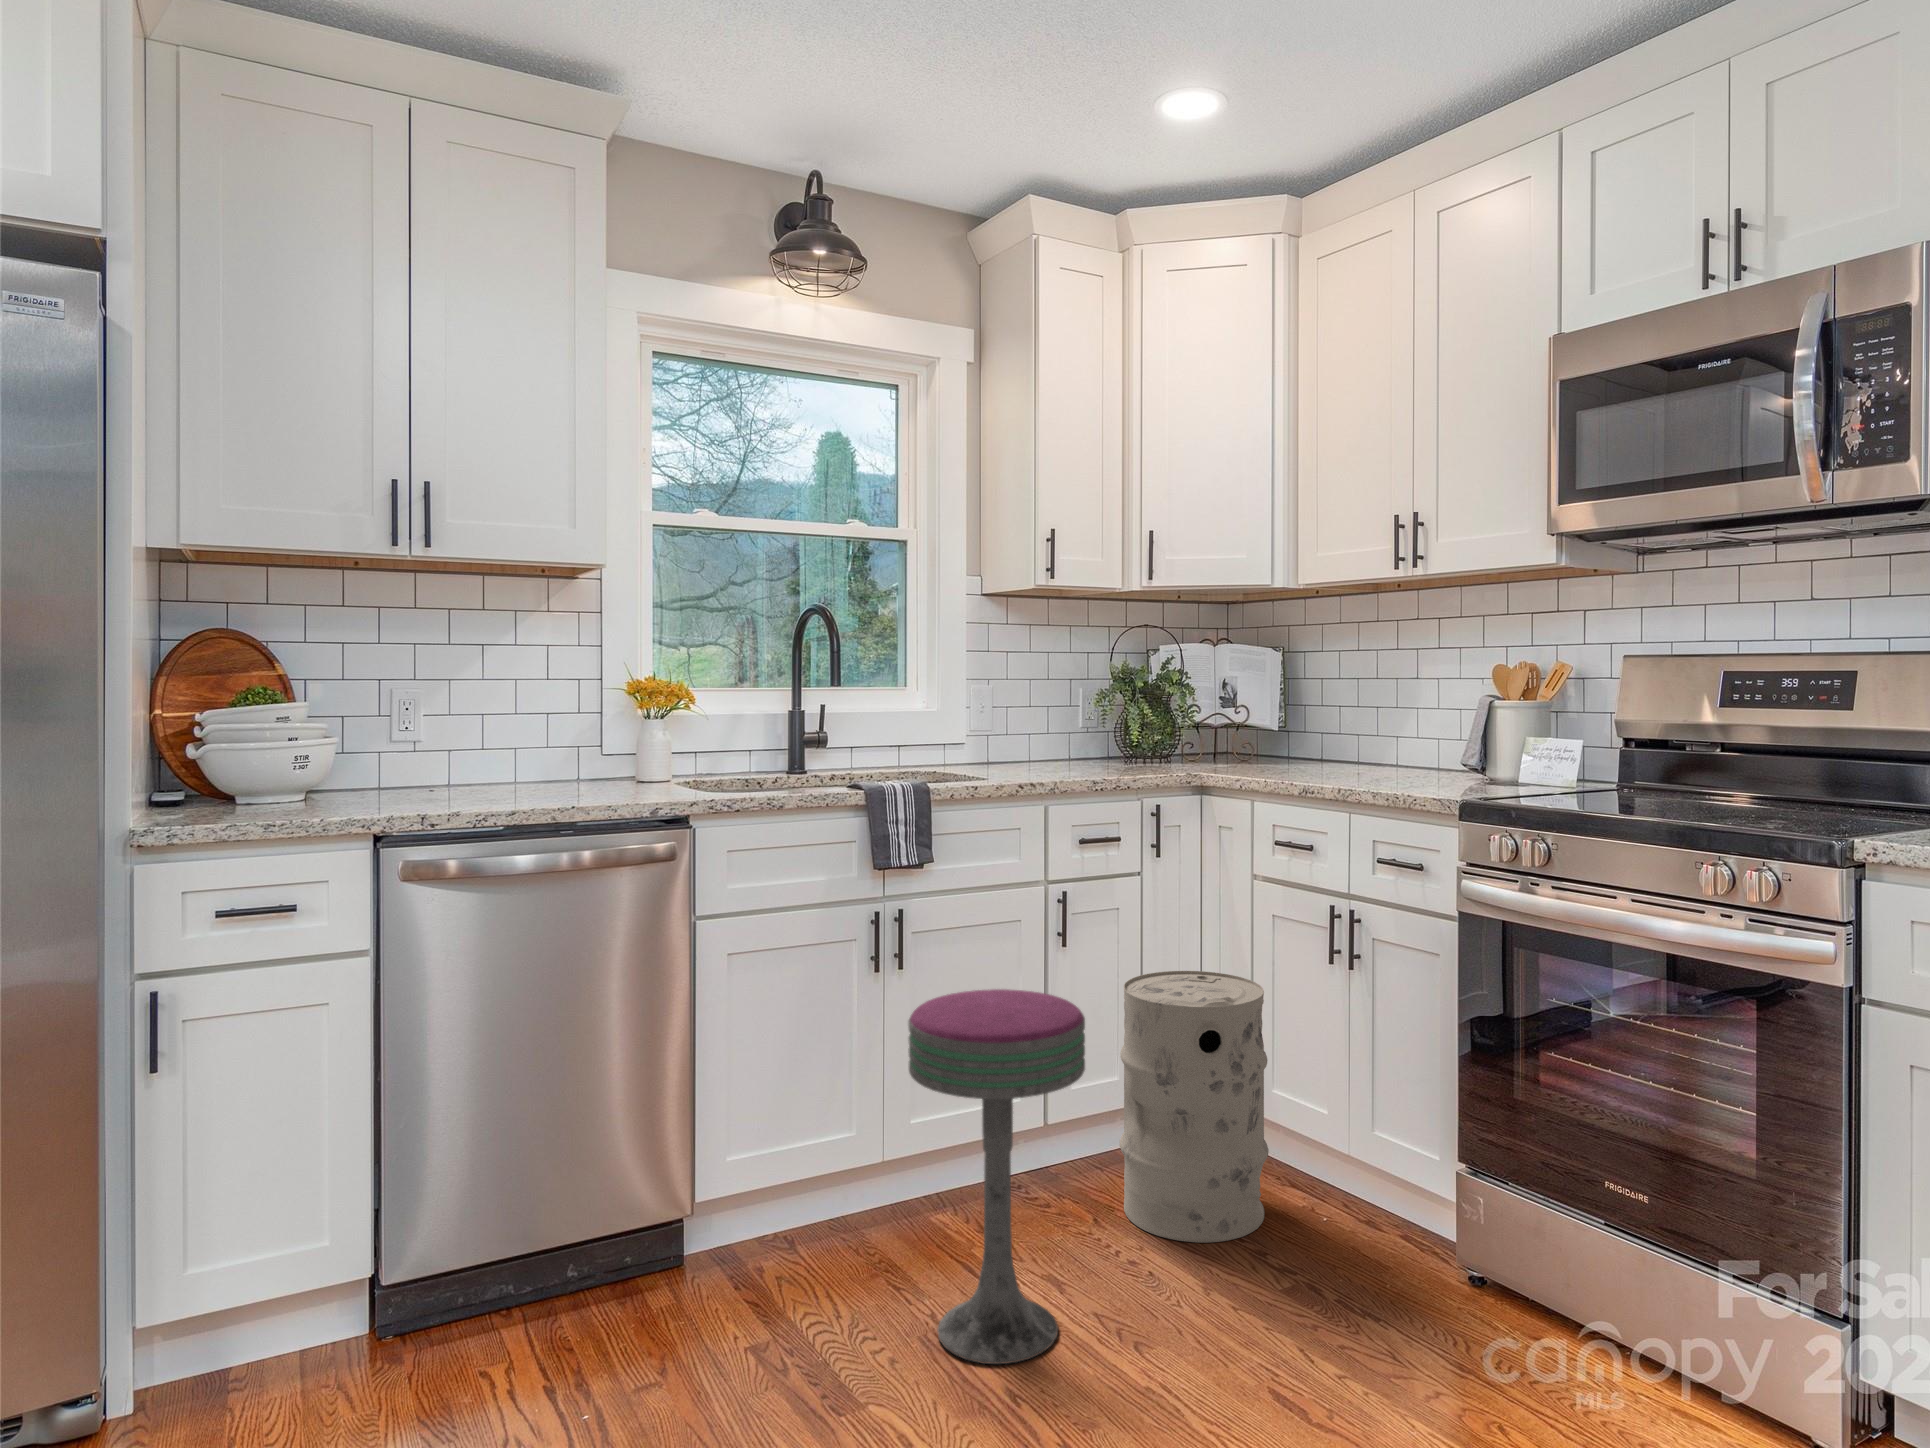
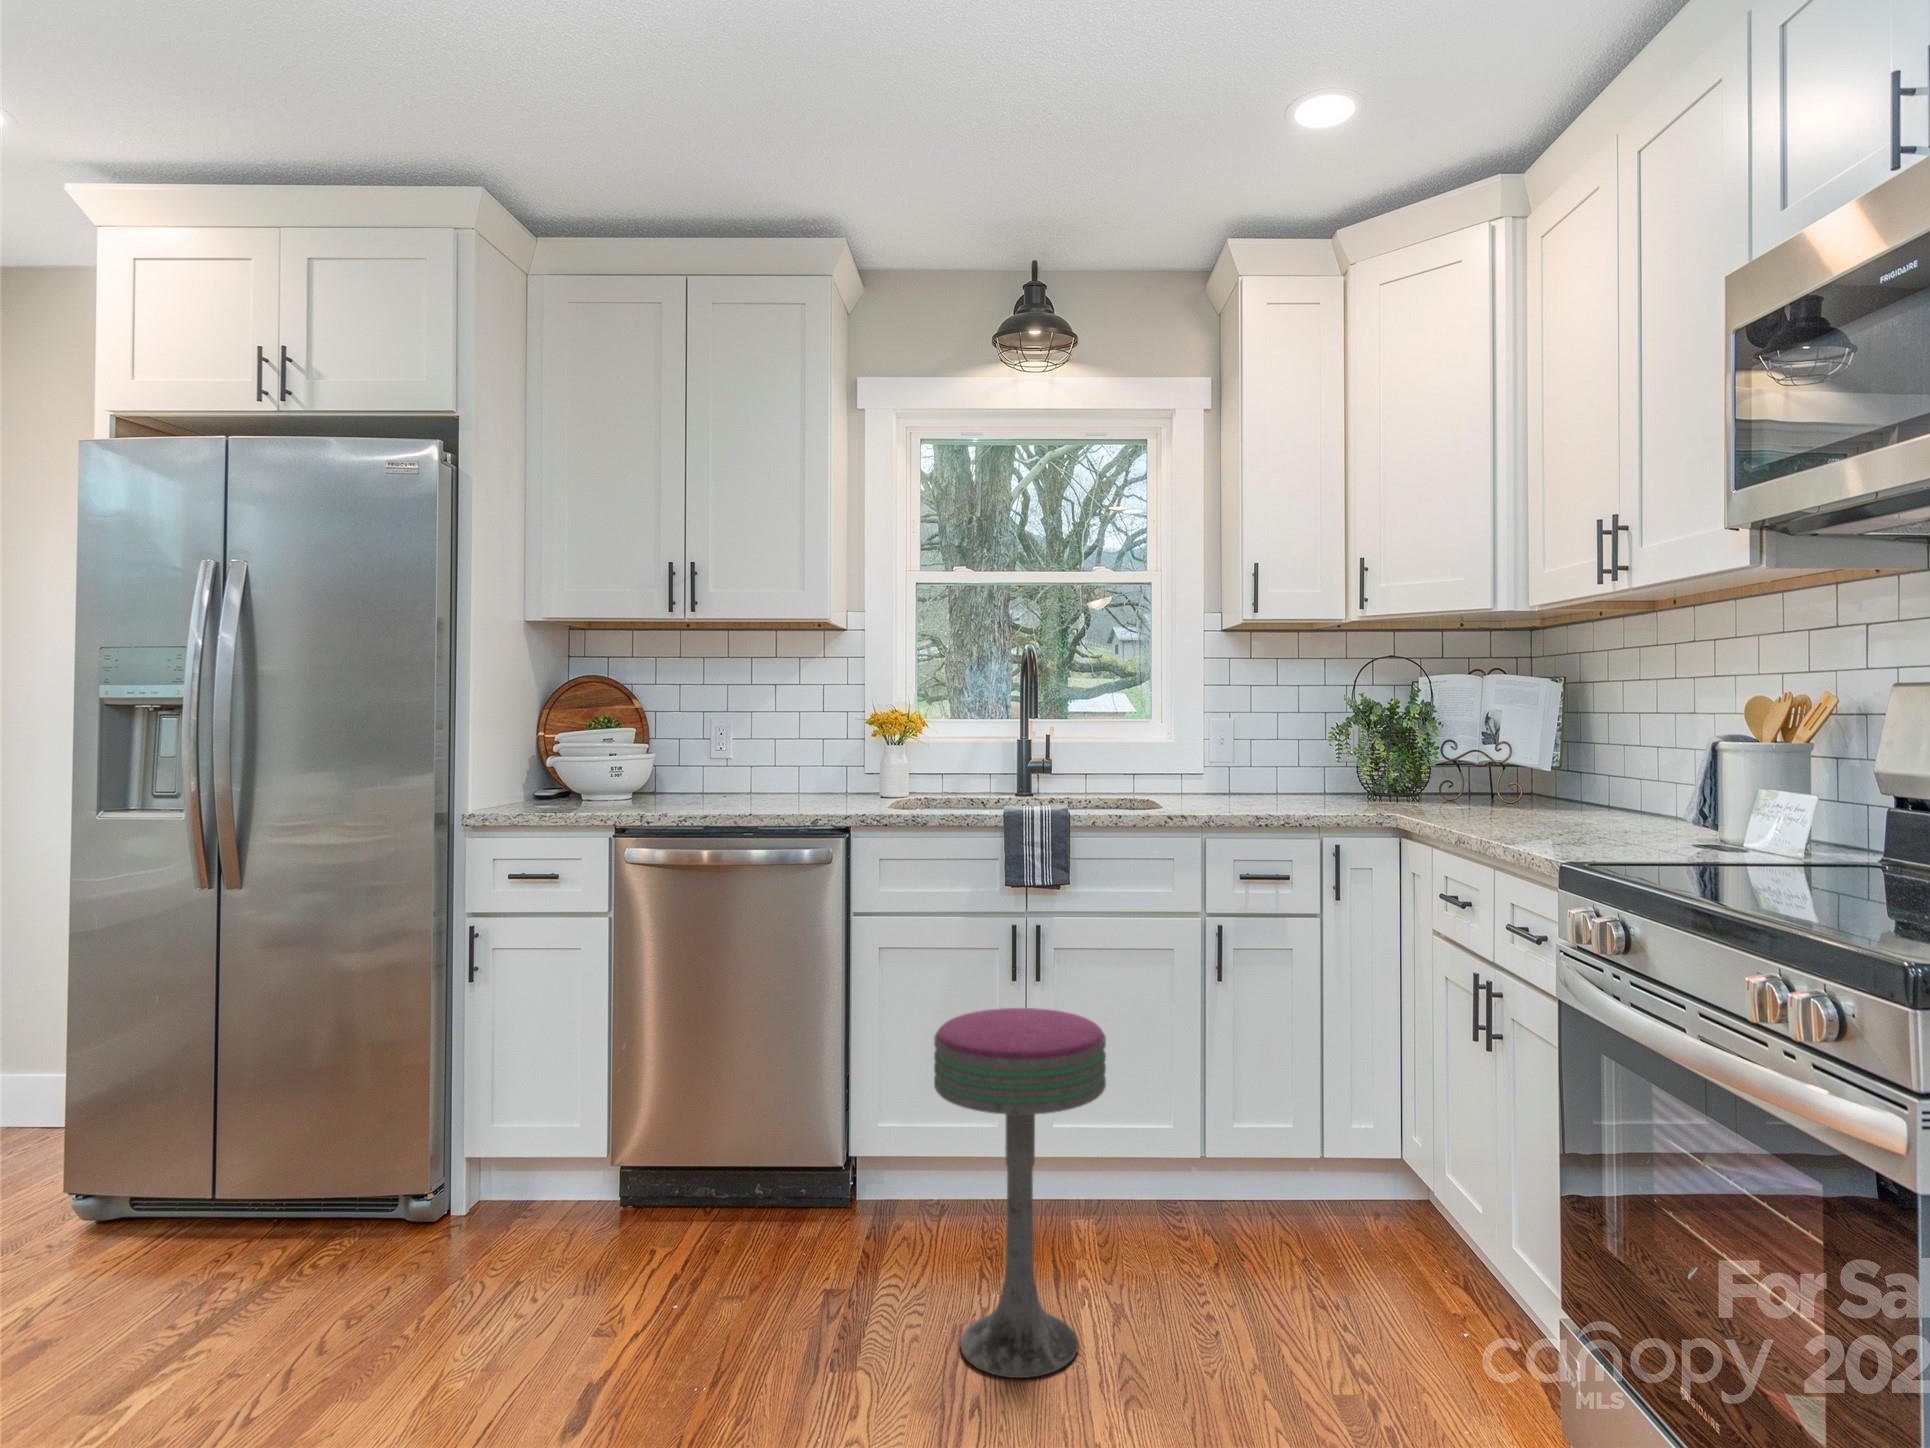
trash can: present [1120,971,1269,1243] -> none [1236,1022,1398,1326]

